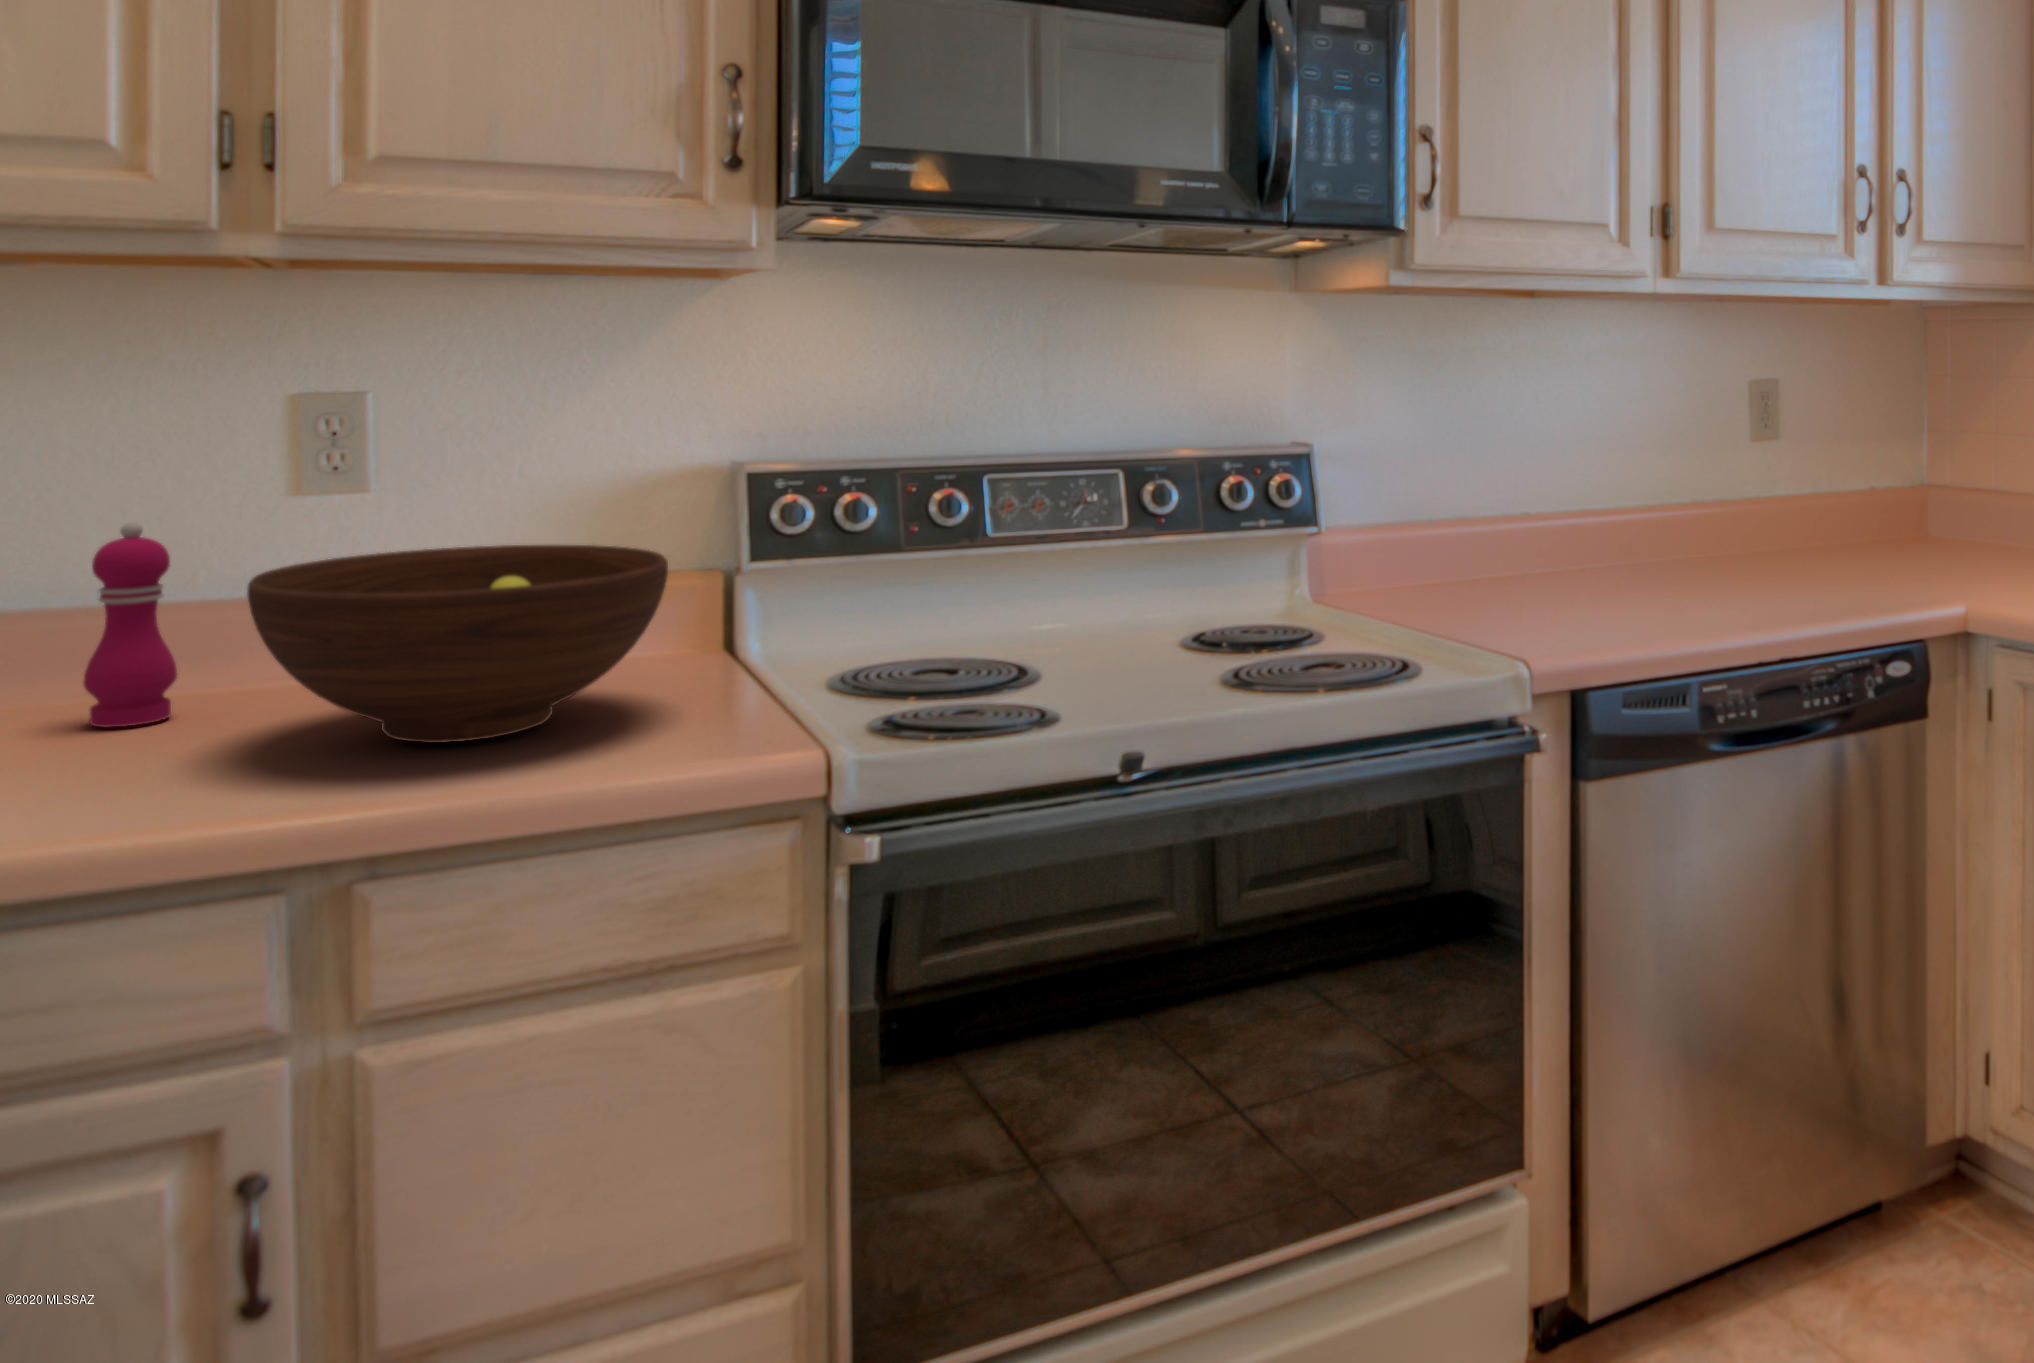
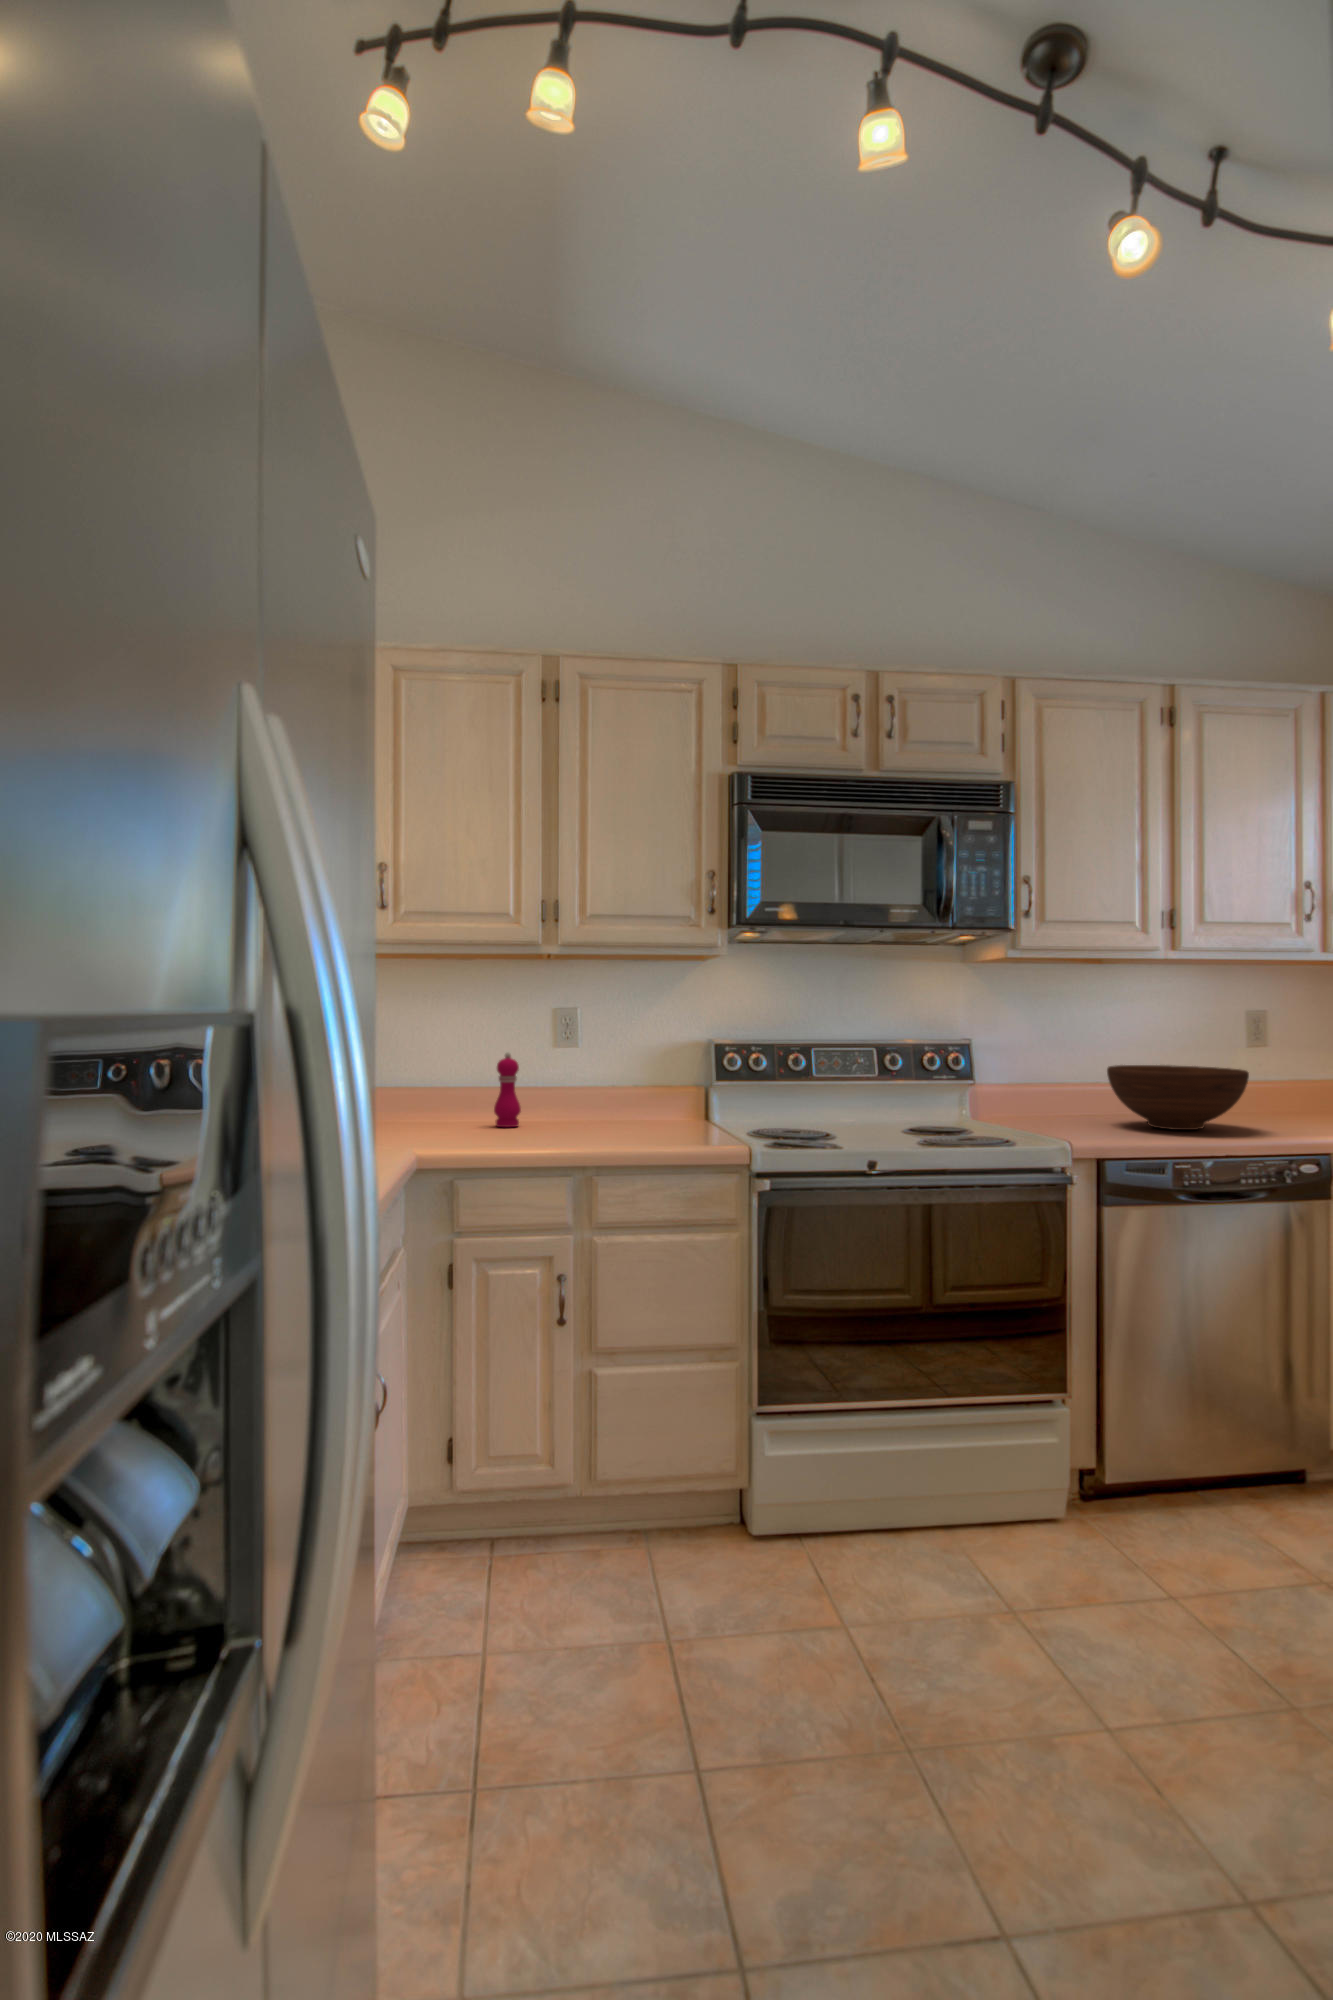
fruit bowl: present [247,545,668,743] -> present [1107,1065,1249,1130]

